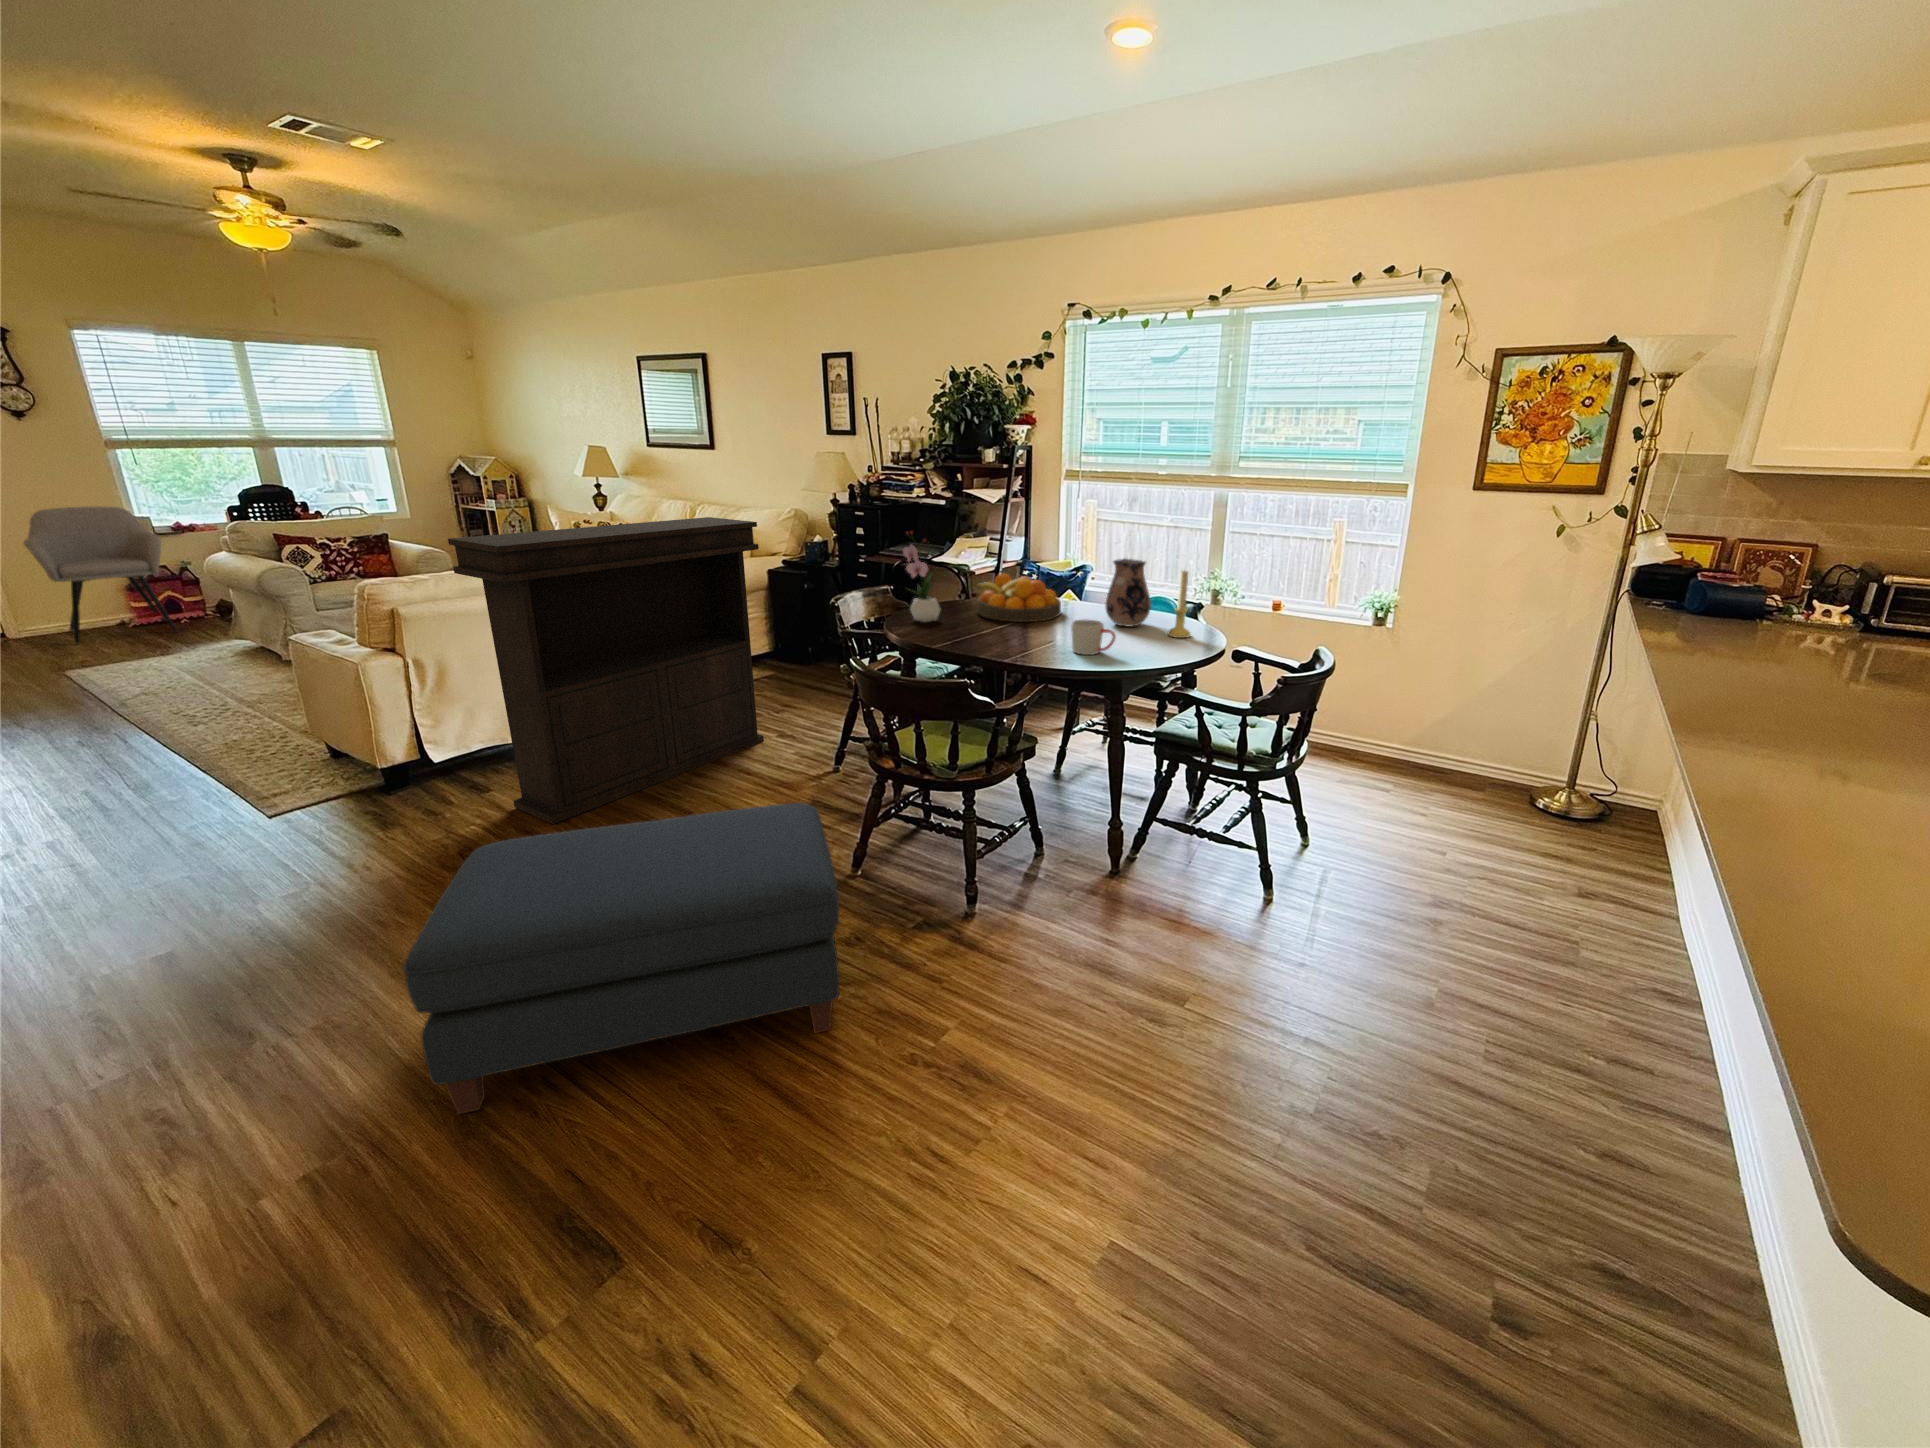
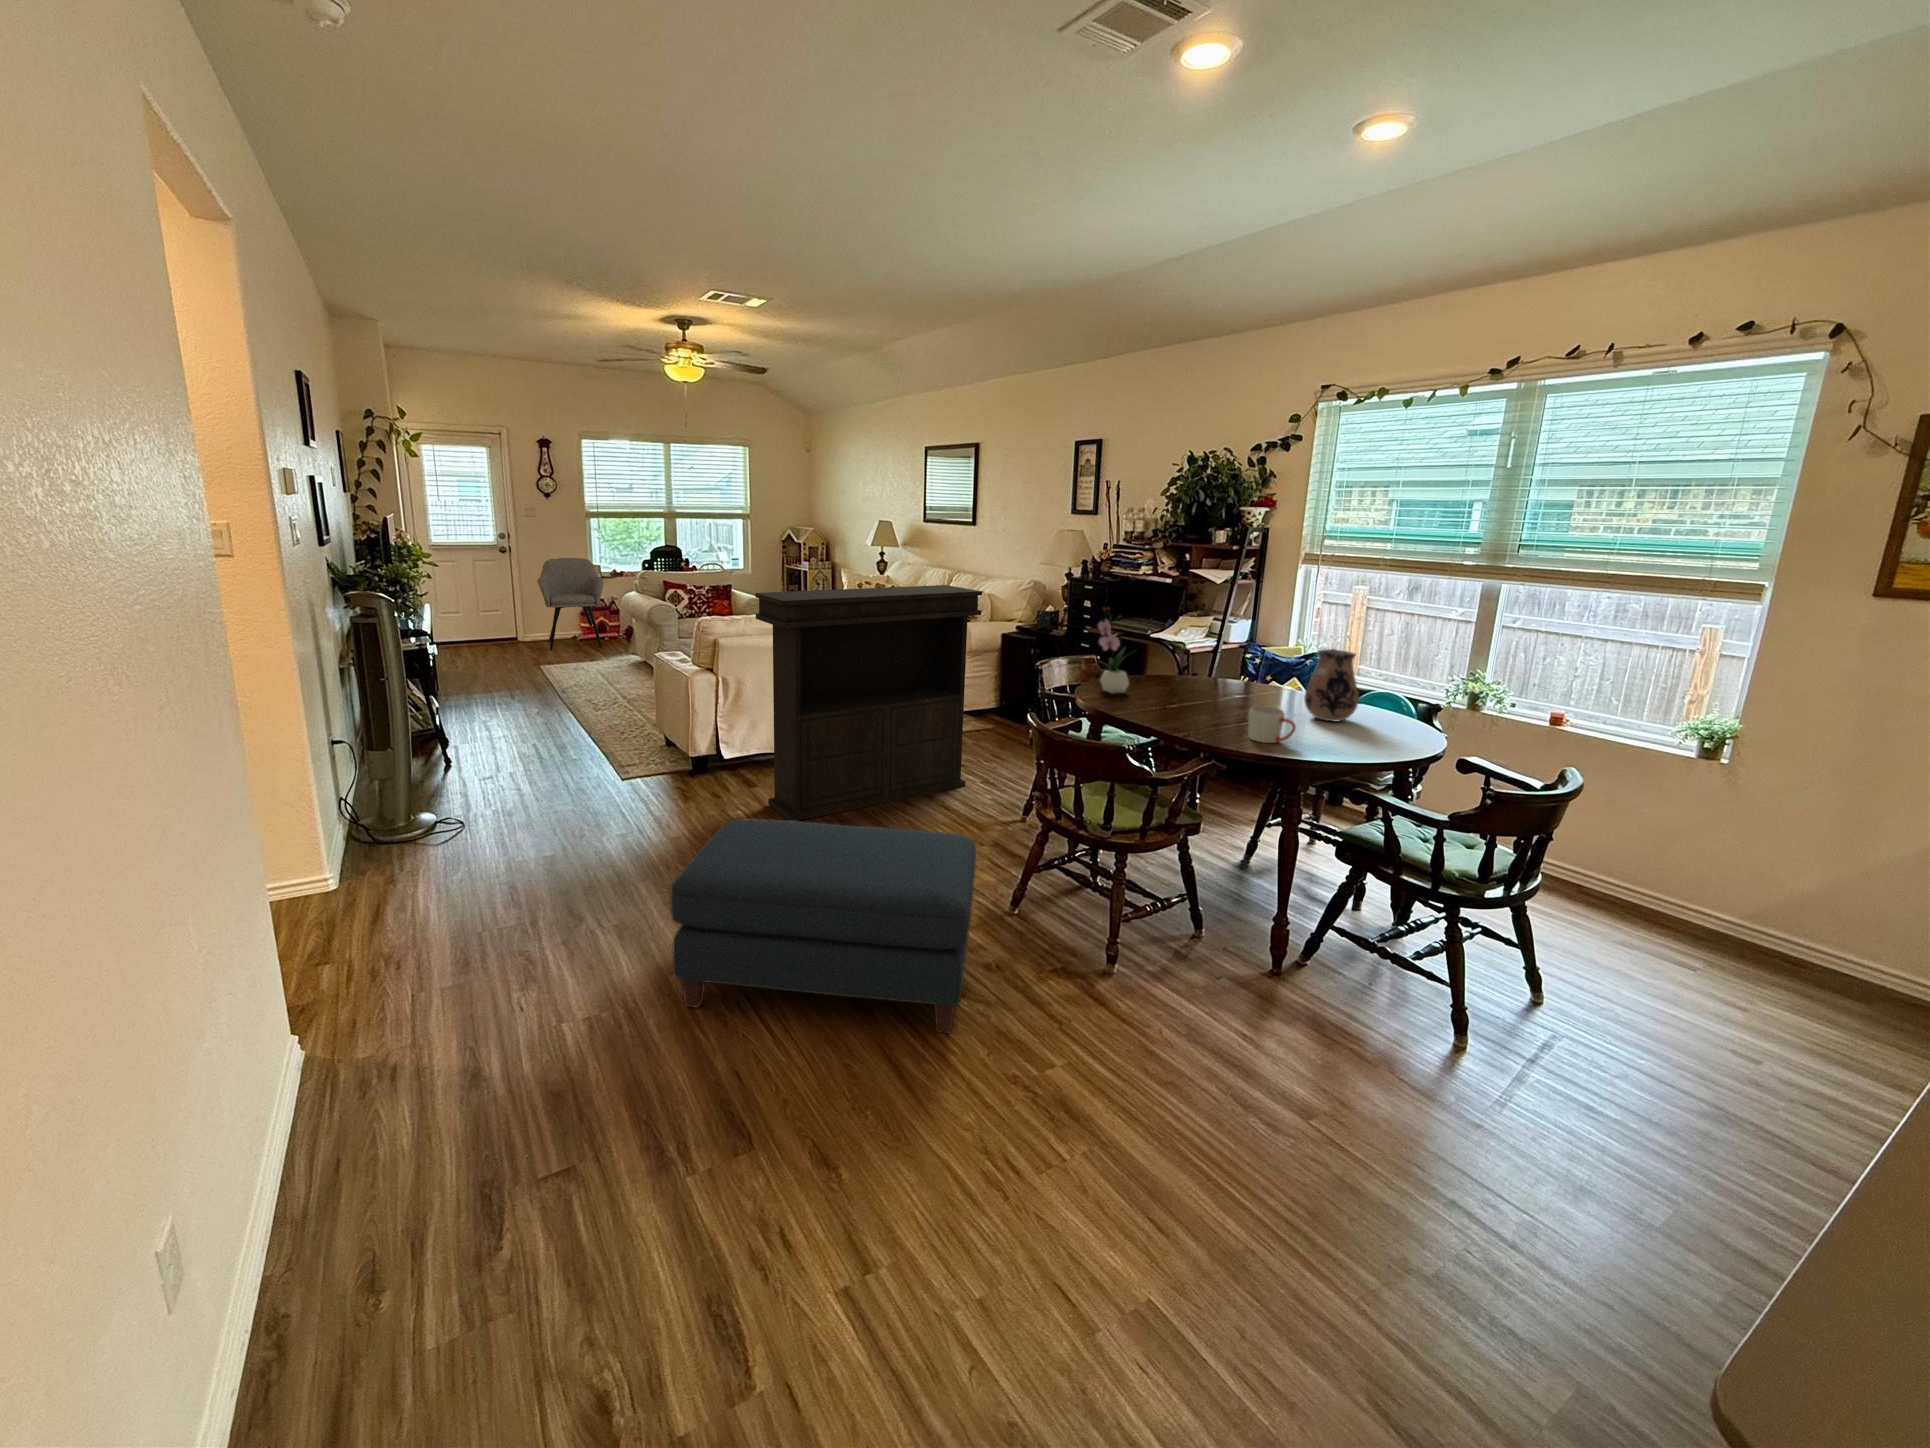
candle holder: present [1168,571,1190,638] -> none [1371,665,1402,740]
fruit bowl: present [977,573,1061,622] -> none [1169,654,1260,705]

